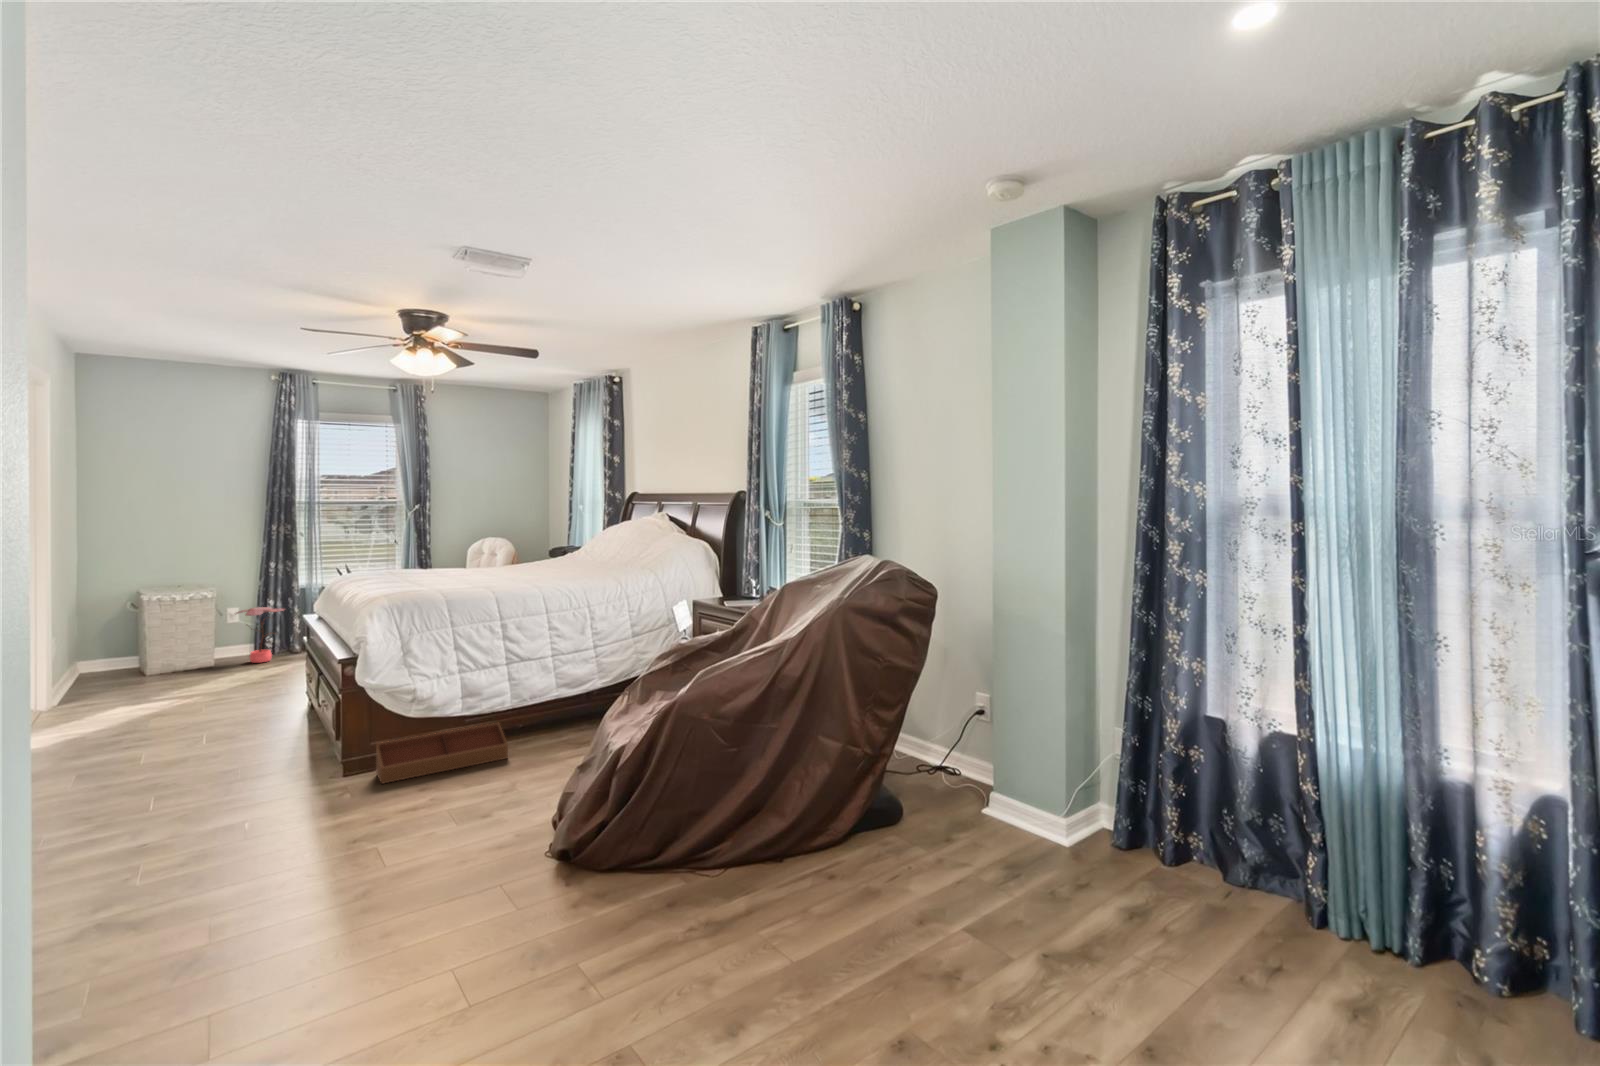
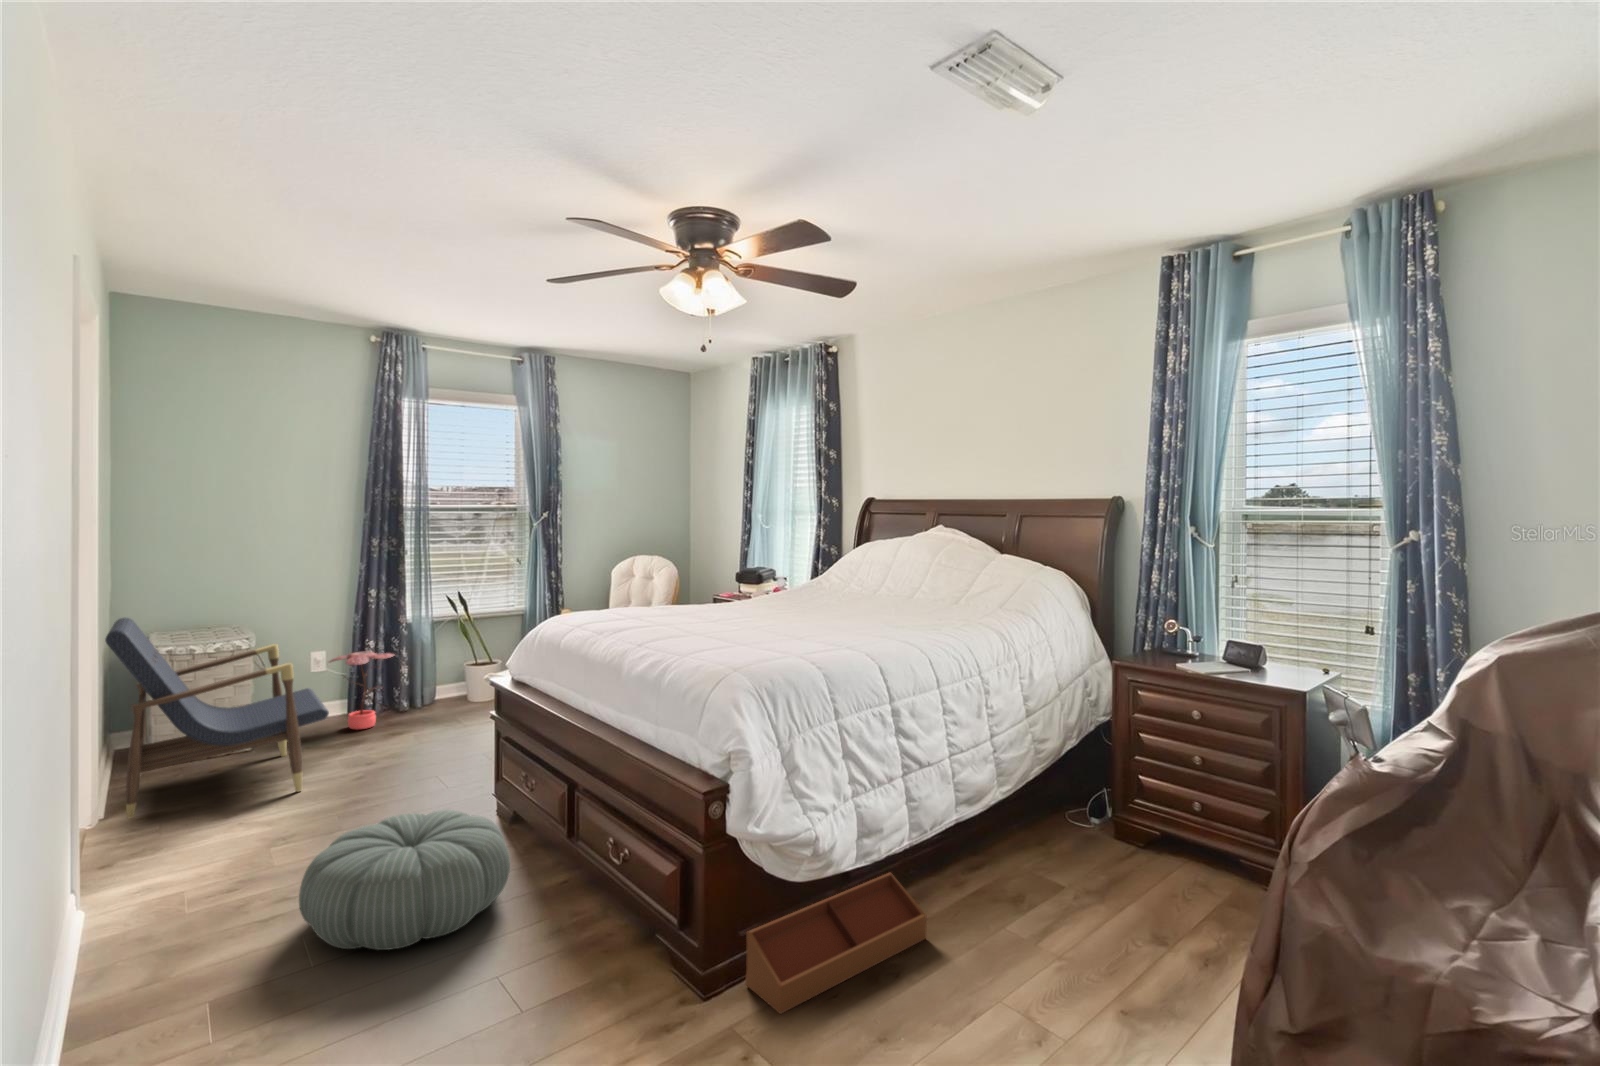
lounge chair: none [50,578,214,707] -> present [105,618,329,819]
pouf: none [136,691,281,759] -> present [299,810,510,950]

